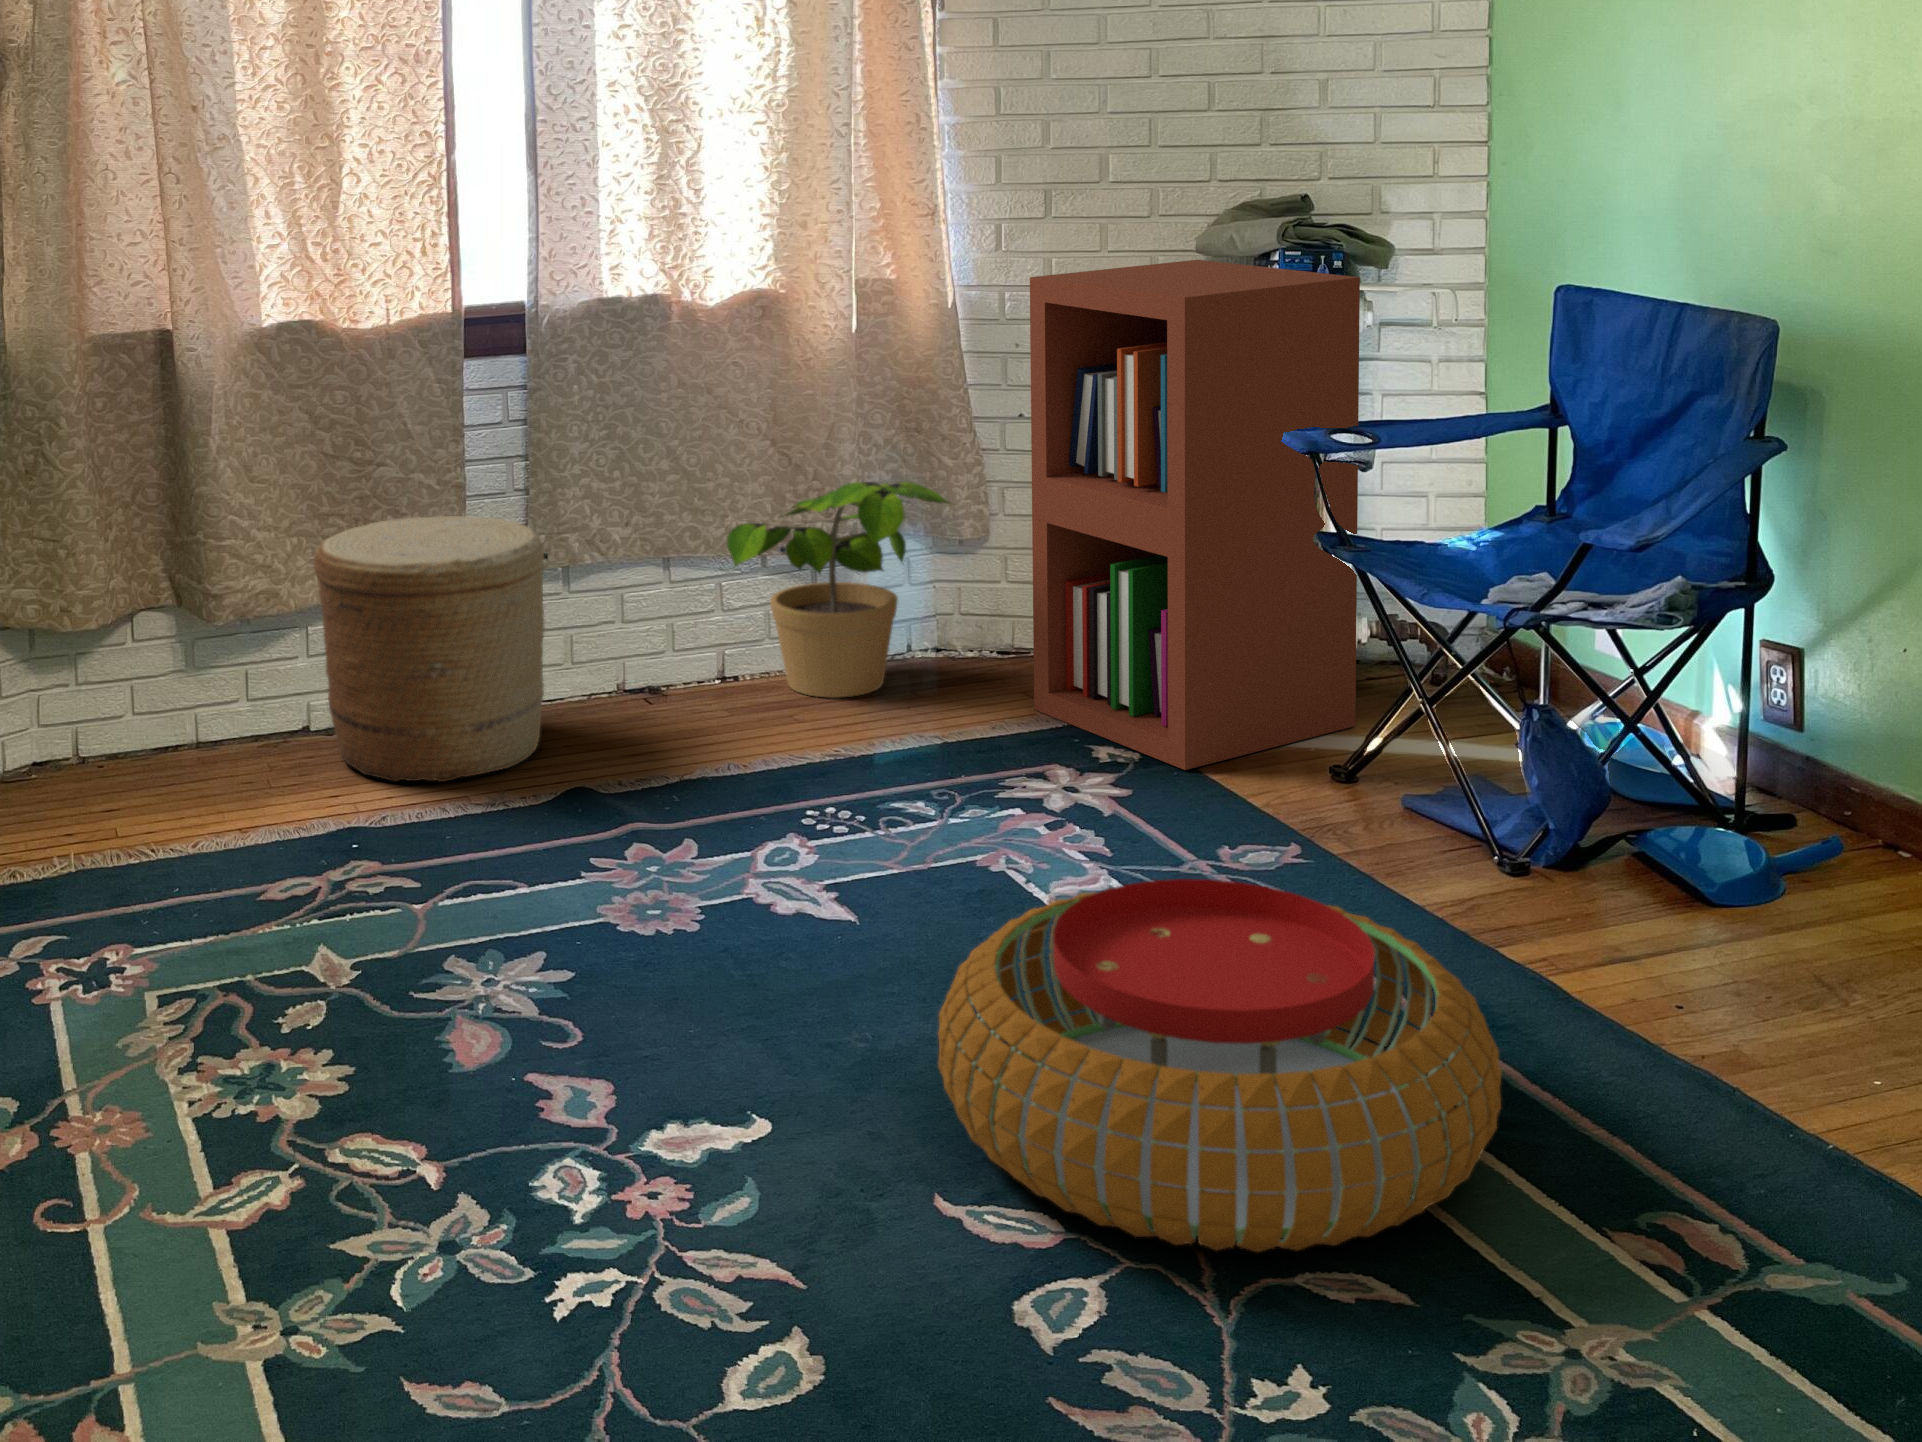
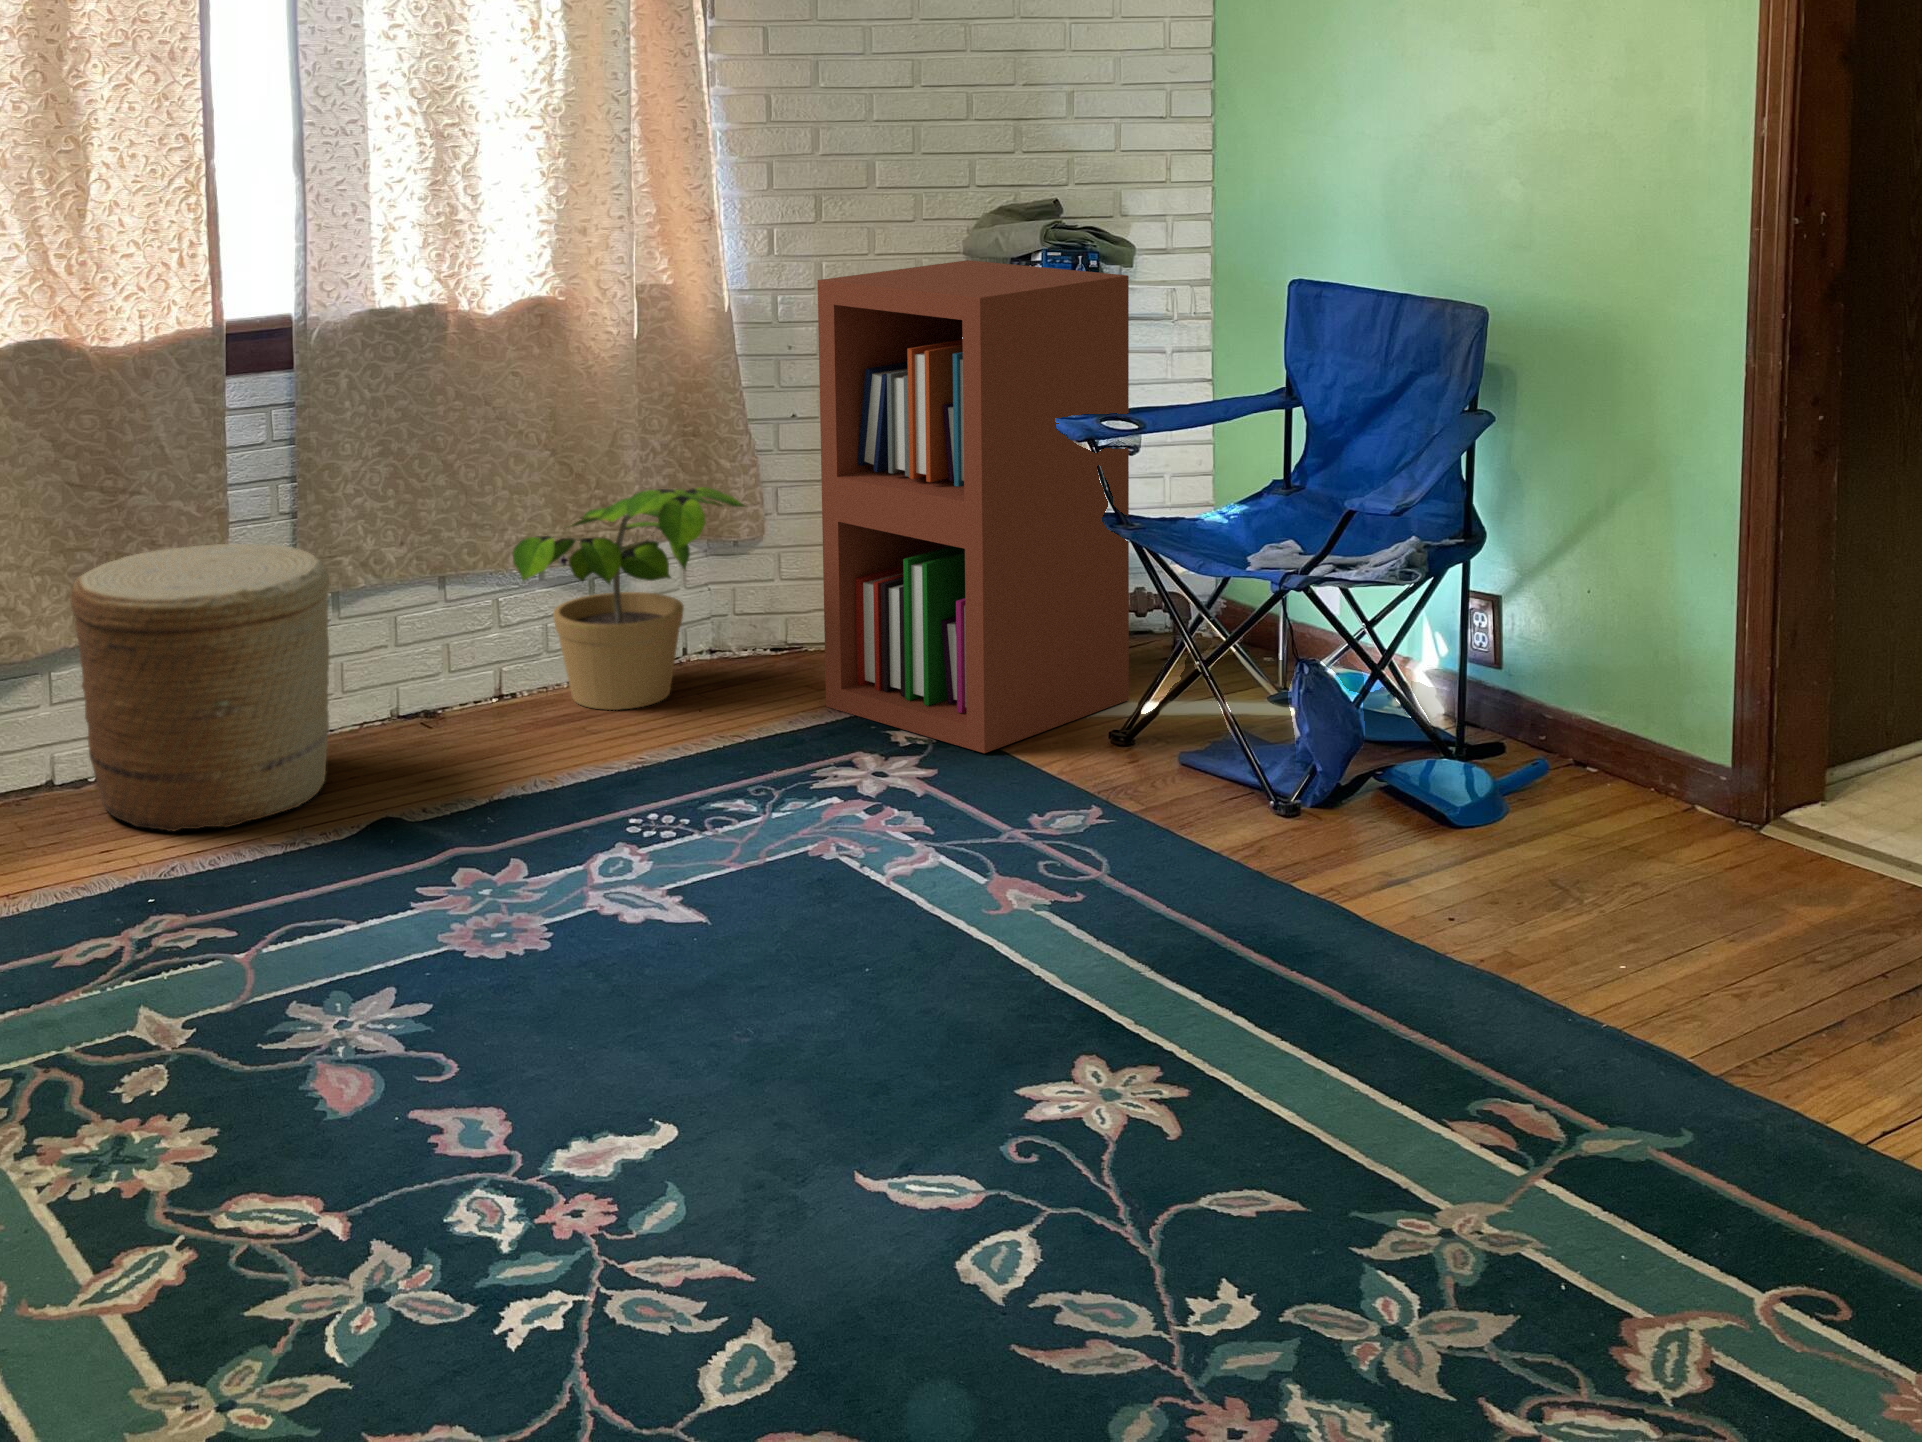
pouf: present [938,879,1502,1252] -> none [835,848,1351,1189]

